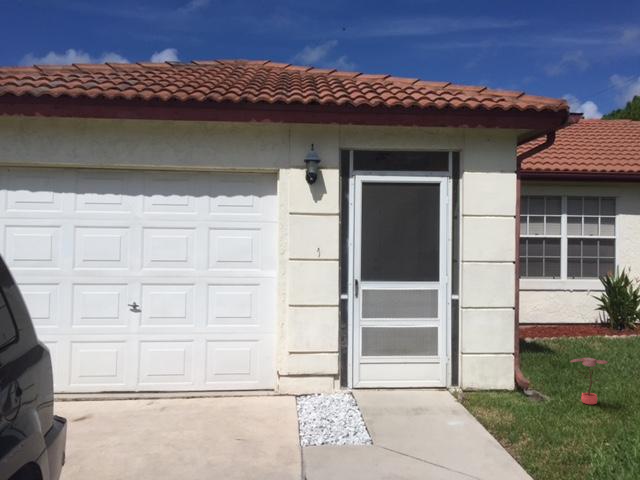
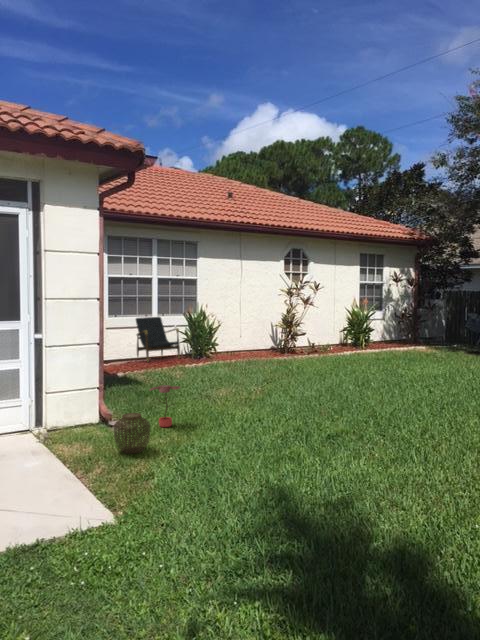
lounge chair: none [543,280,595,329] -> present [136,317,180,362]
woven basket: none [535,384,576,429] -> present [114,413,150,454]

